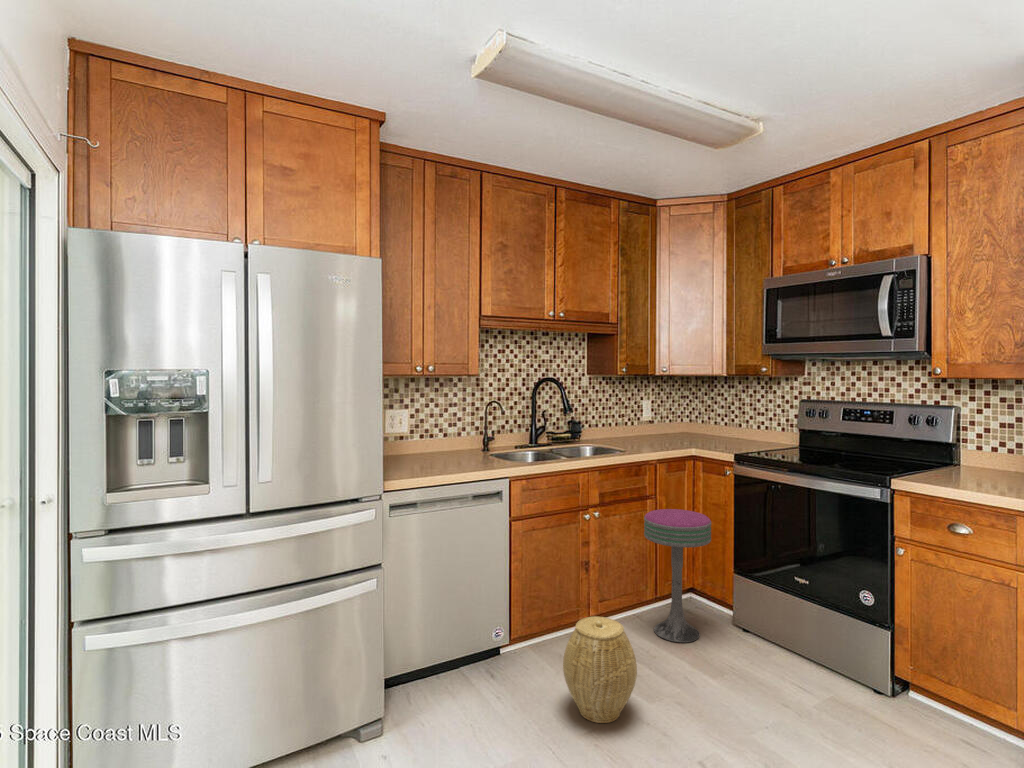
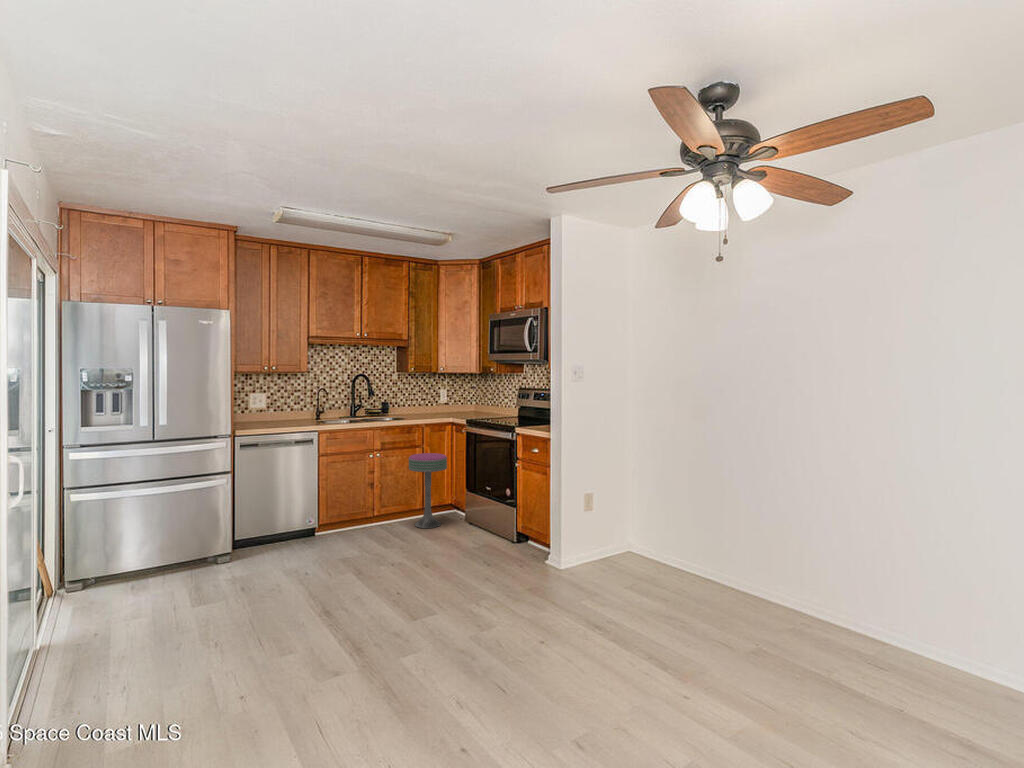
woven basket: present [563,616,637,723] -> none [334,504,375,556]

